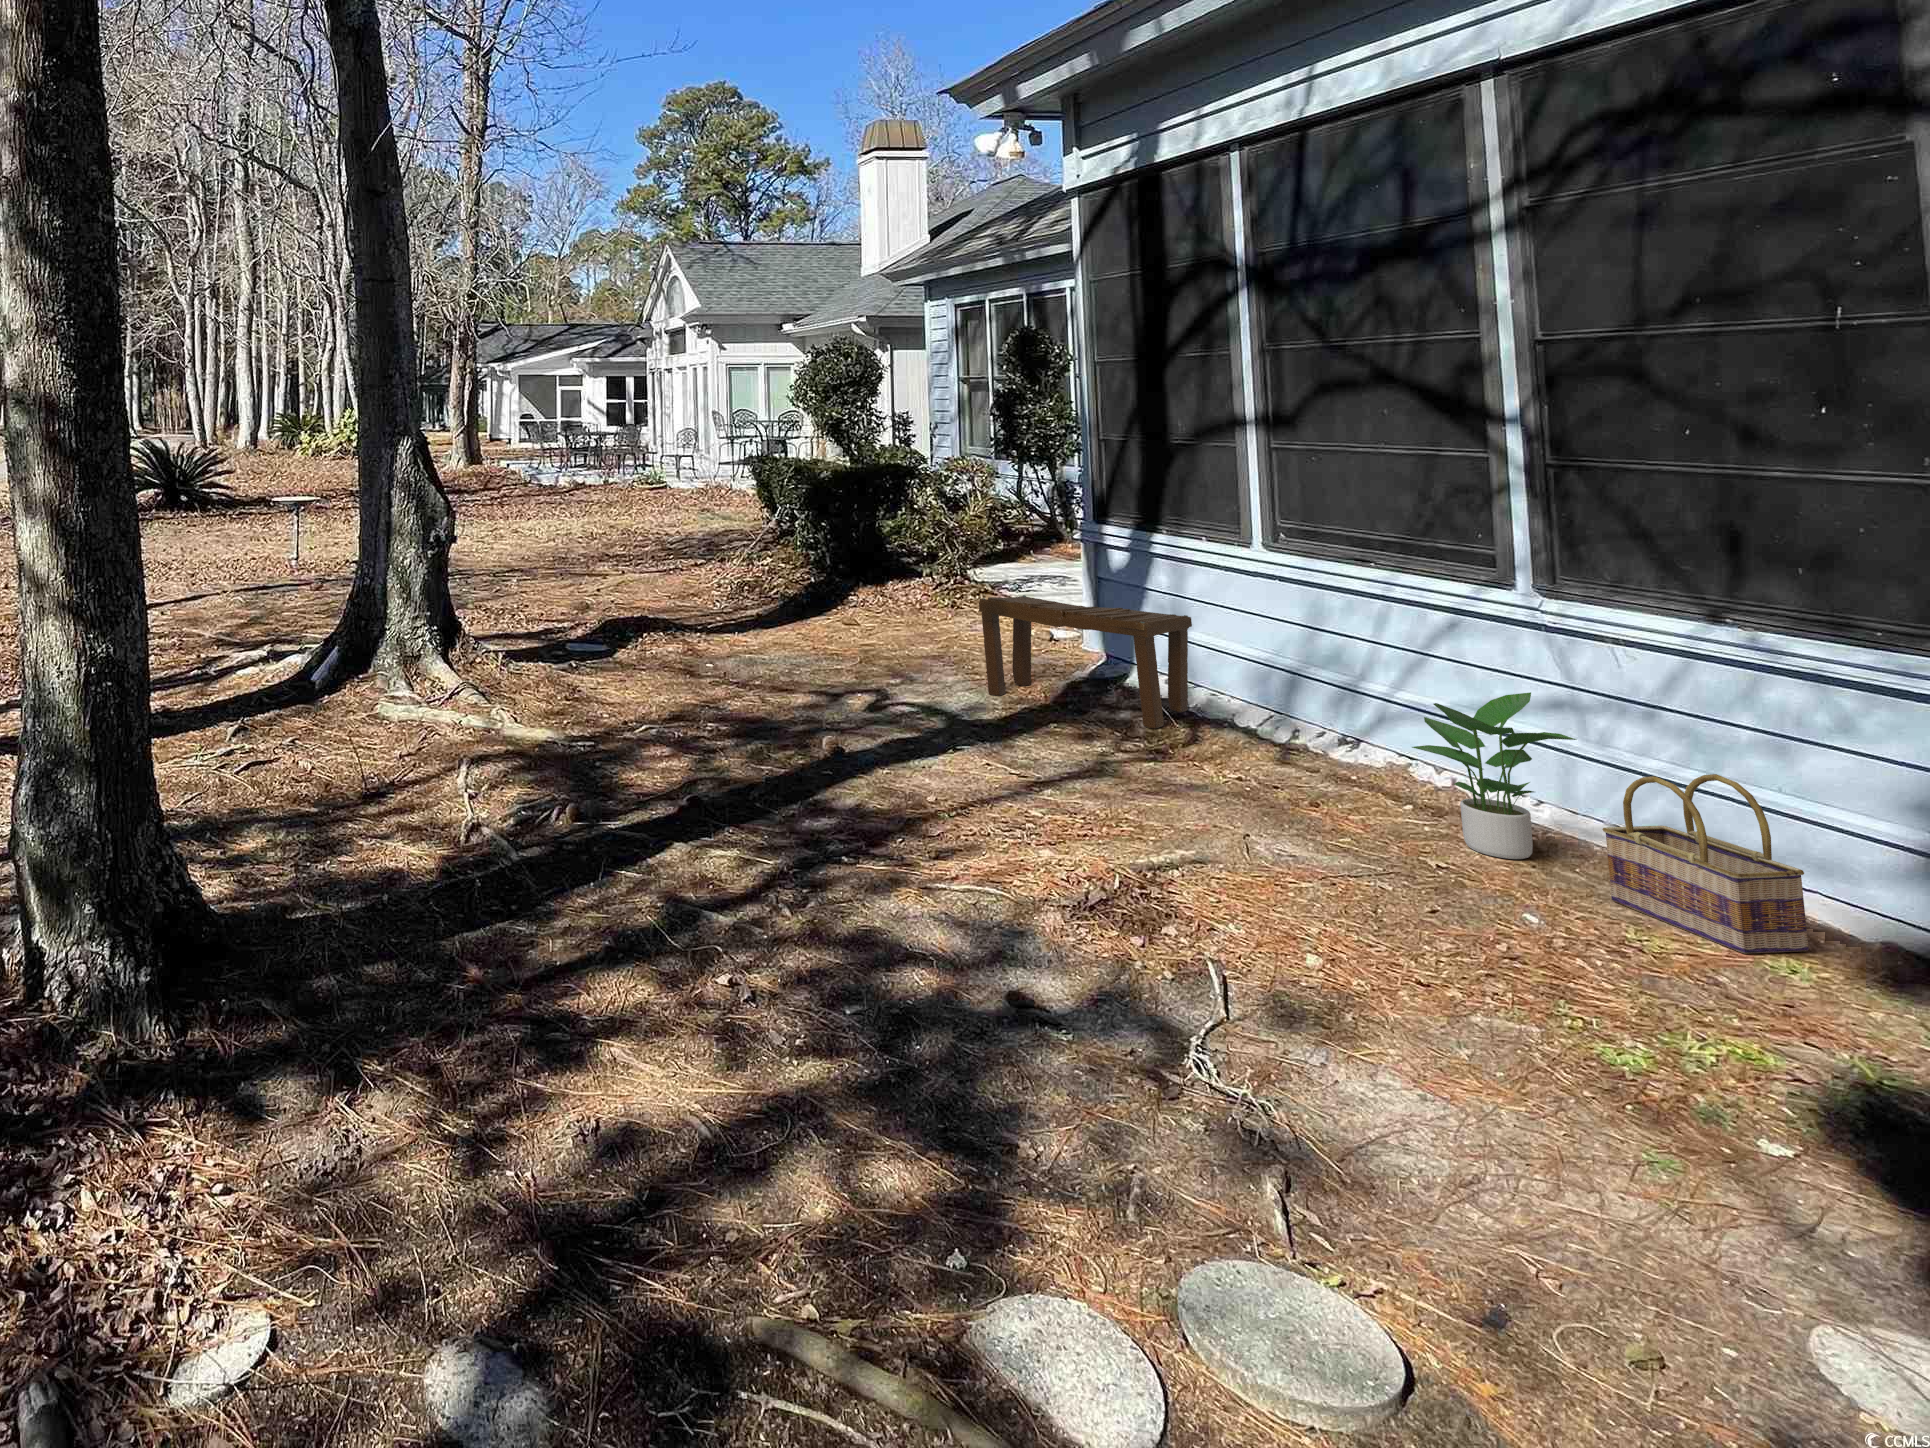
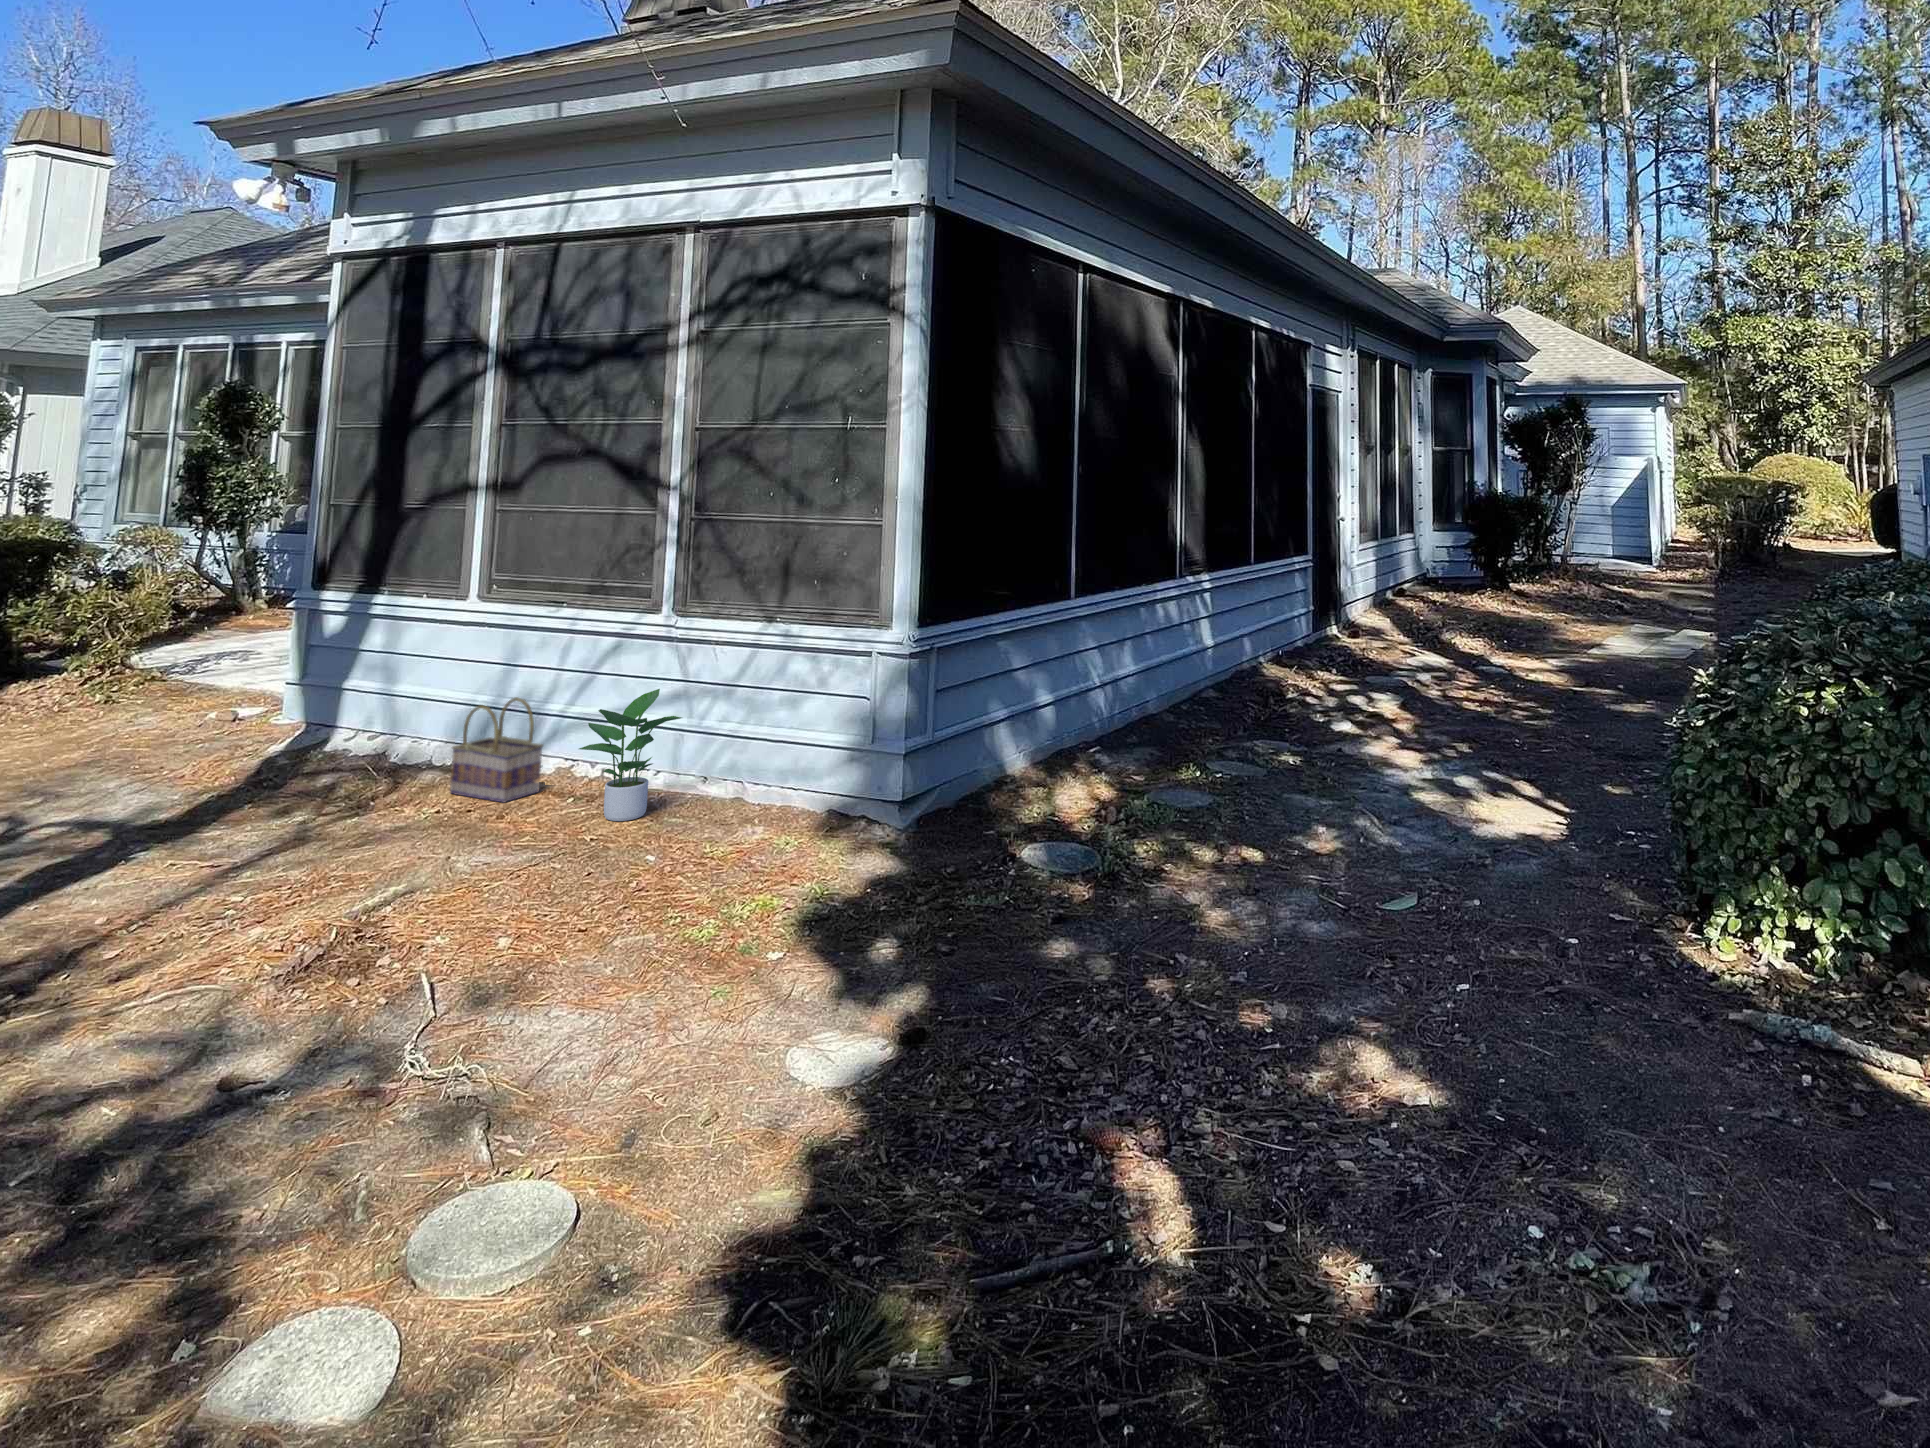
bench: present [979,595,1192,729] -> none [164,671,401,793]
basket: present [1602,774,1809,954] -> present [450,697,543,803]

